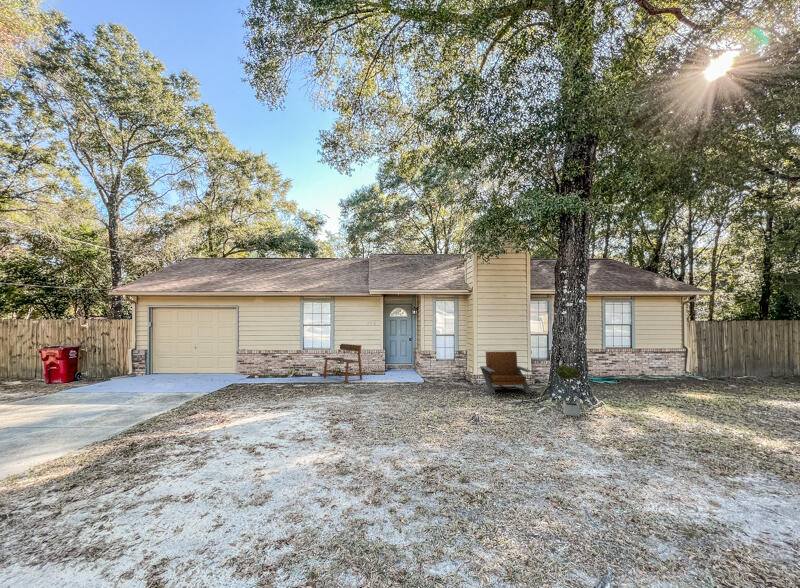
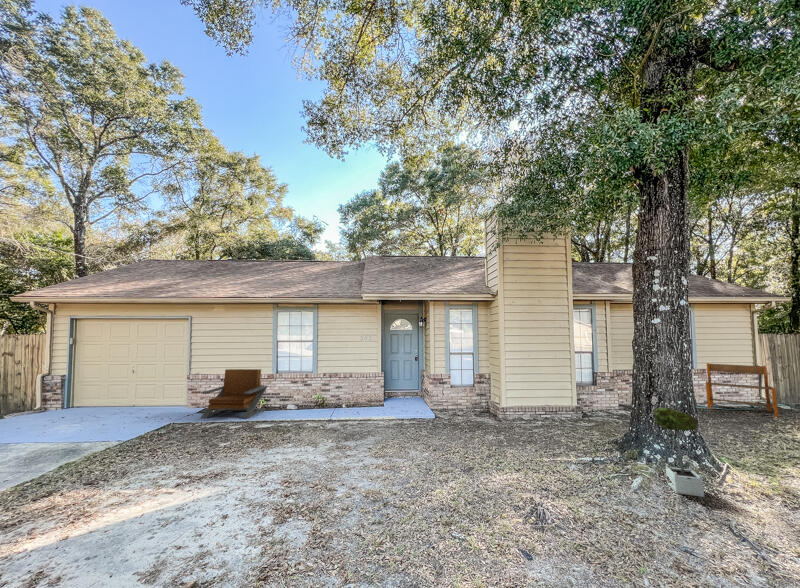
bench: present [324,344,362,383] -> present [706,363,779,417]
lounge chair: present [480,351,532,394] -> present [201,369,267,419]

